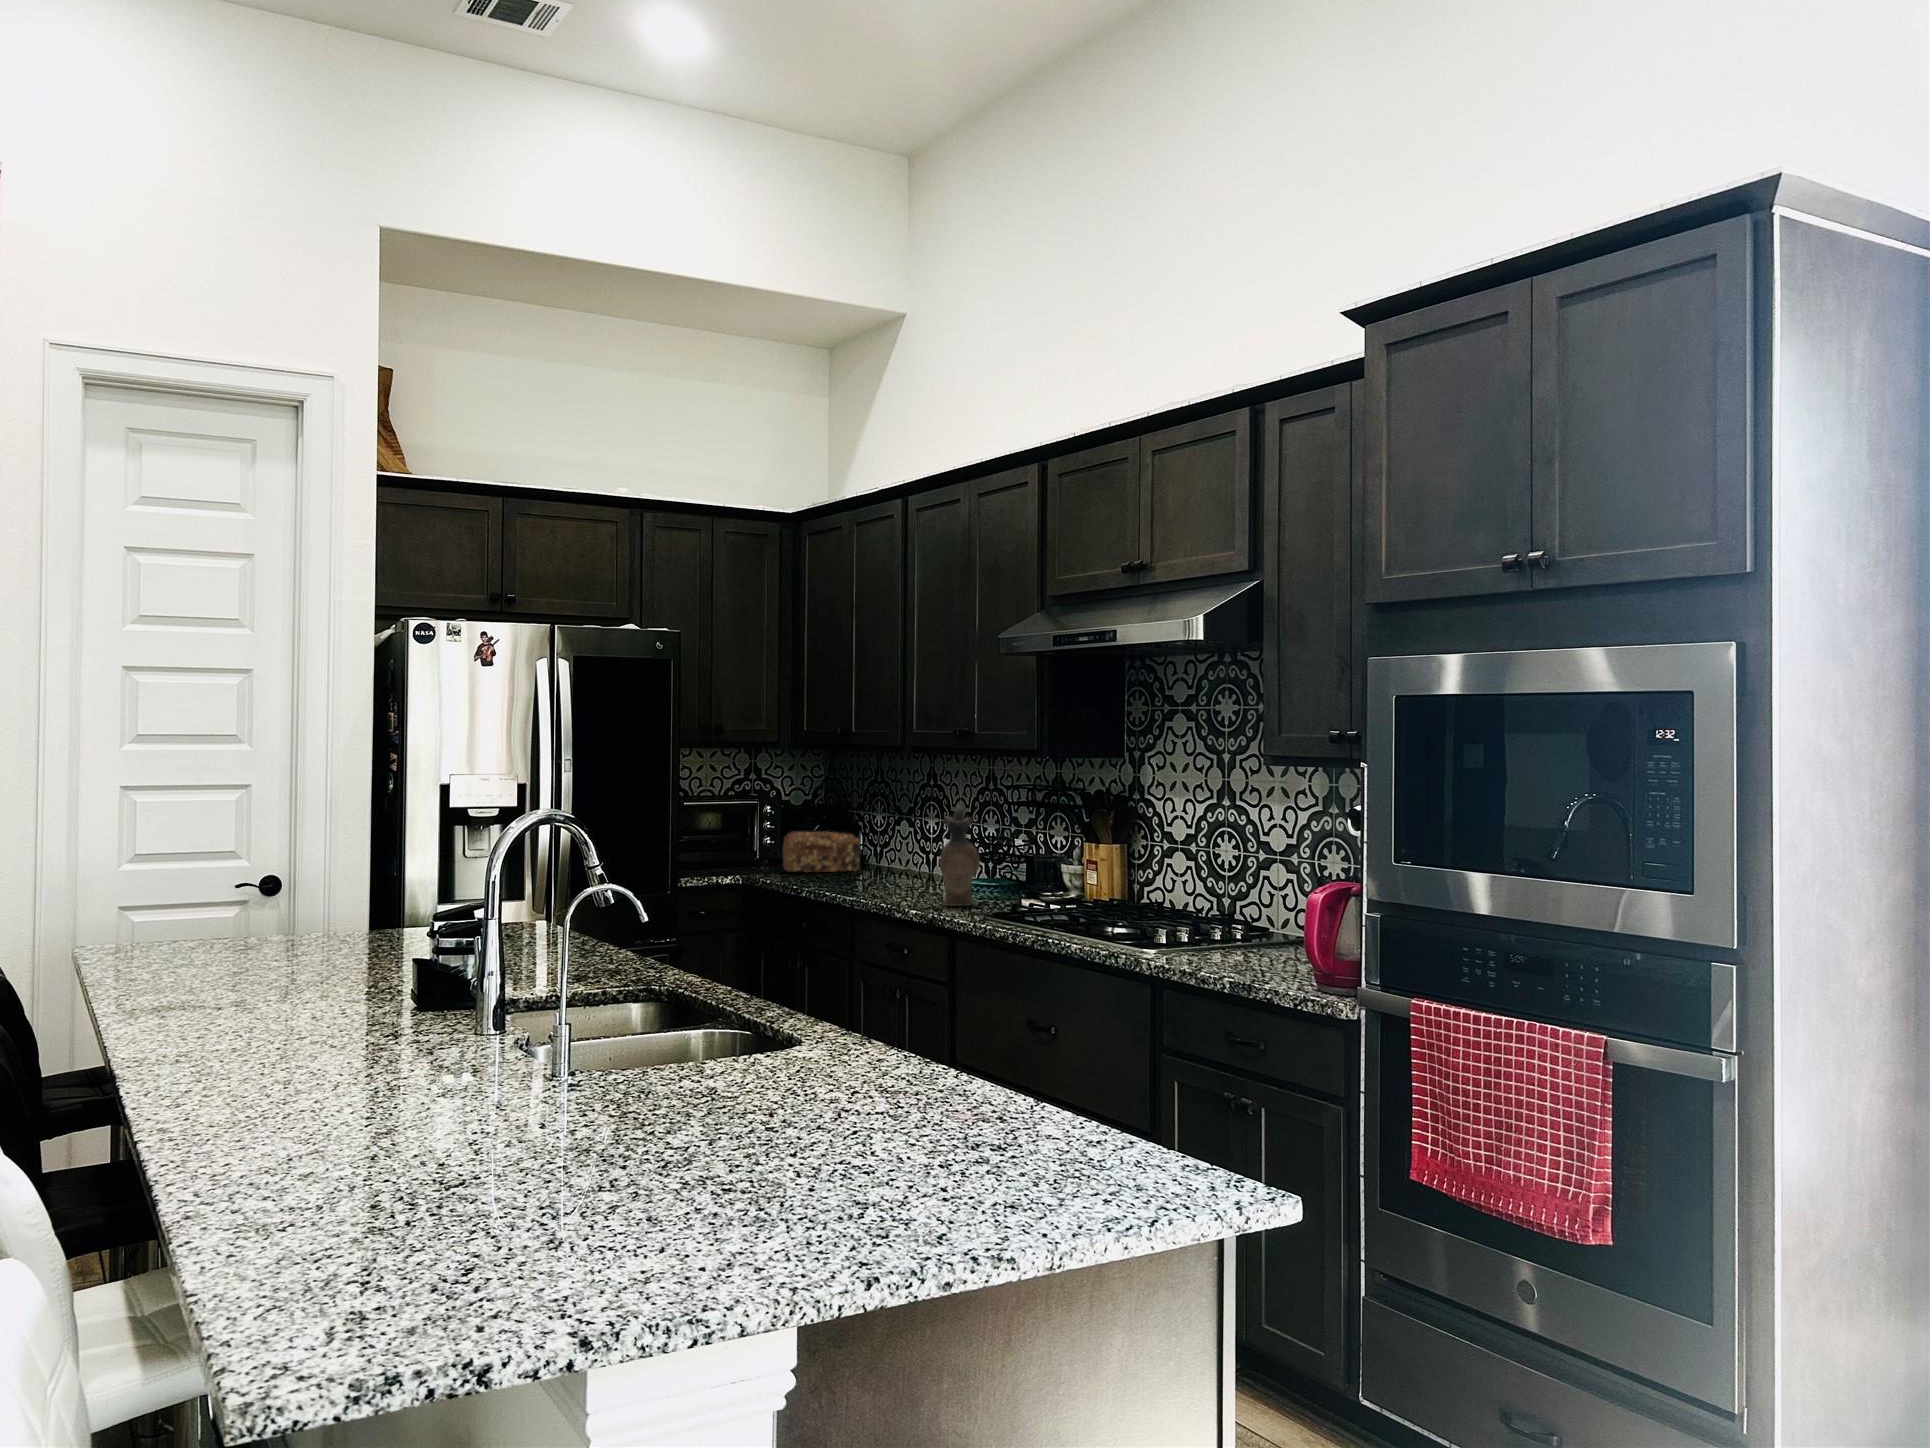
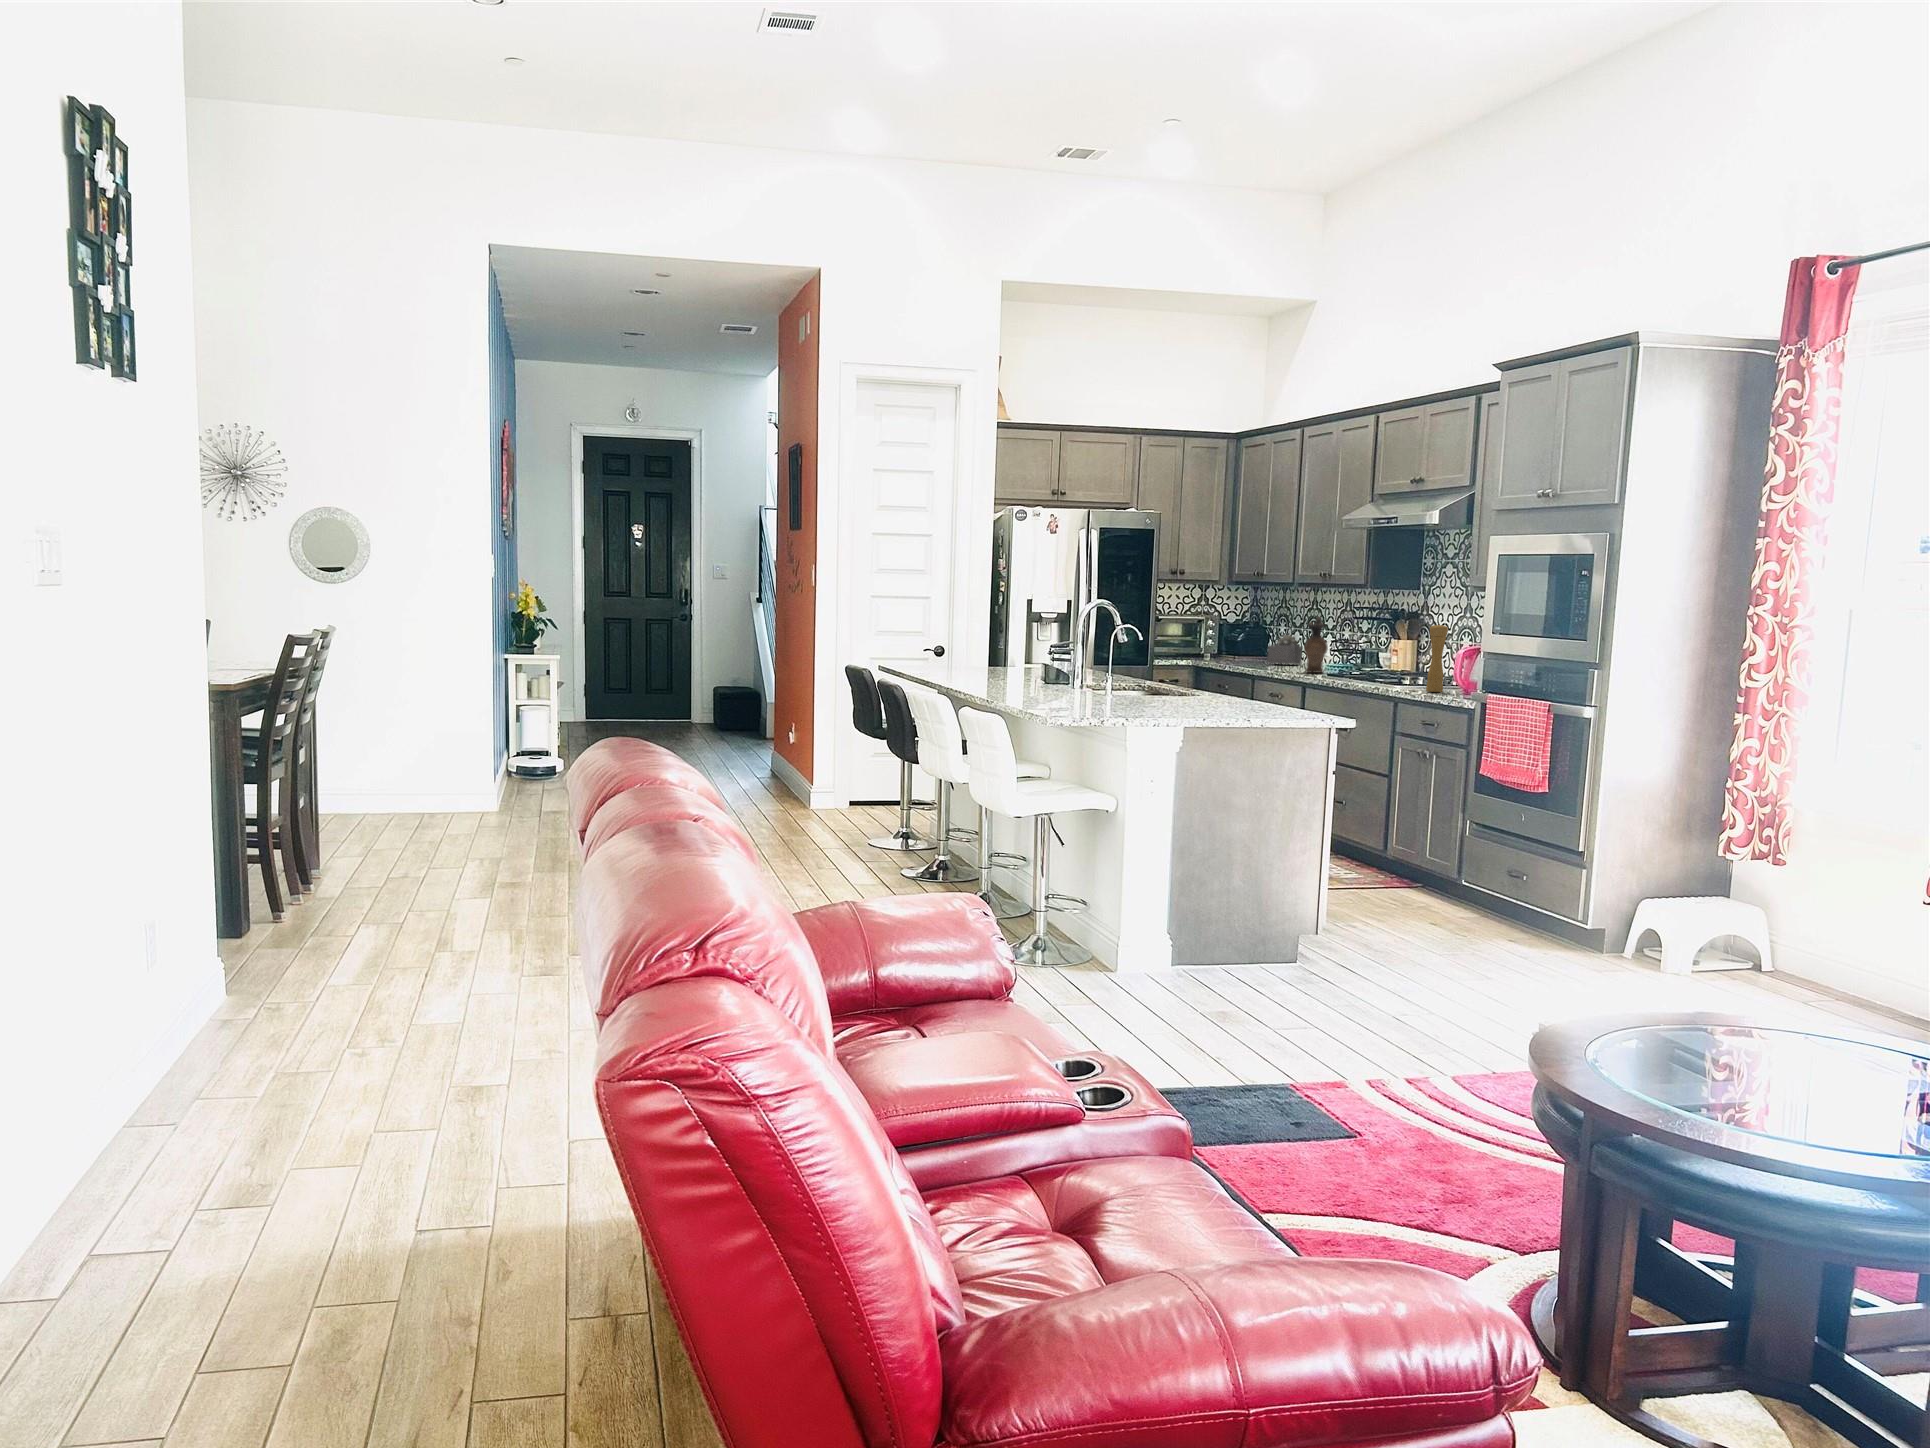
succulent plant: none [865,829,920,882] -> present [1267,635,1303,664]
bread loaf: present [783,832,860,872] -> none [1220,635,1269,660]
pepper mill: none [1219,832,1255,969] -> present [1426,624,1448,692]

